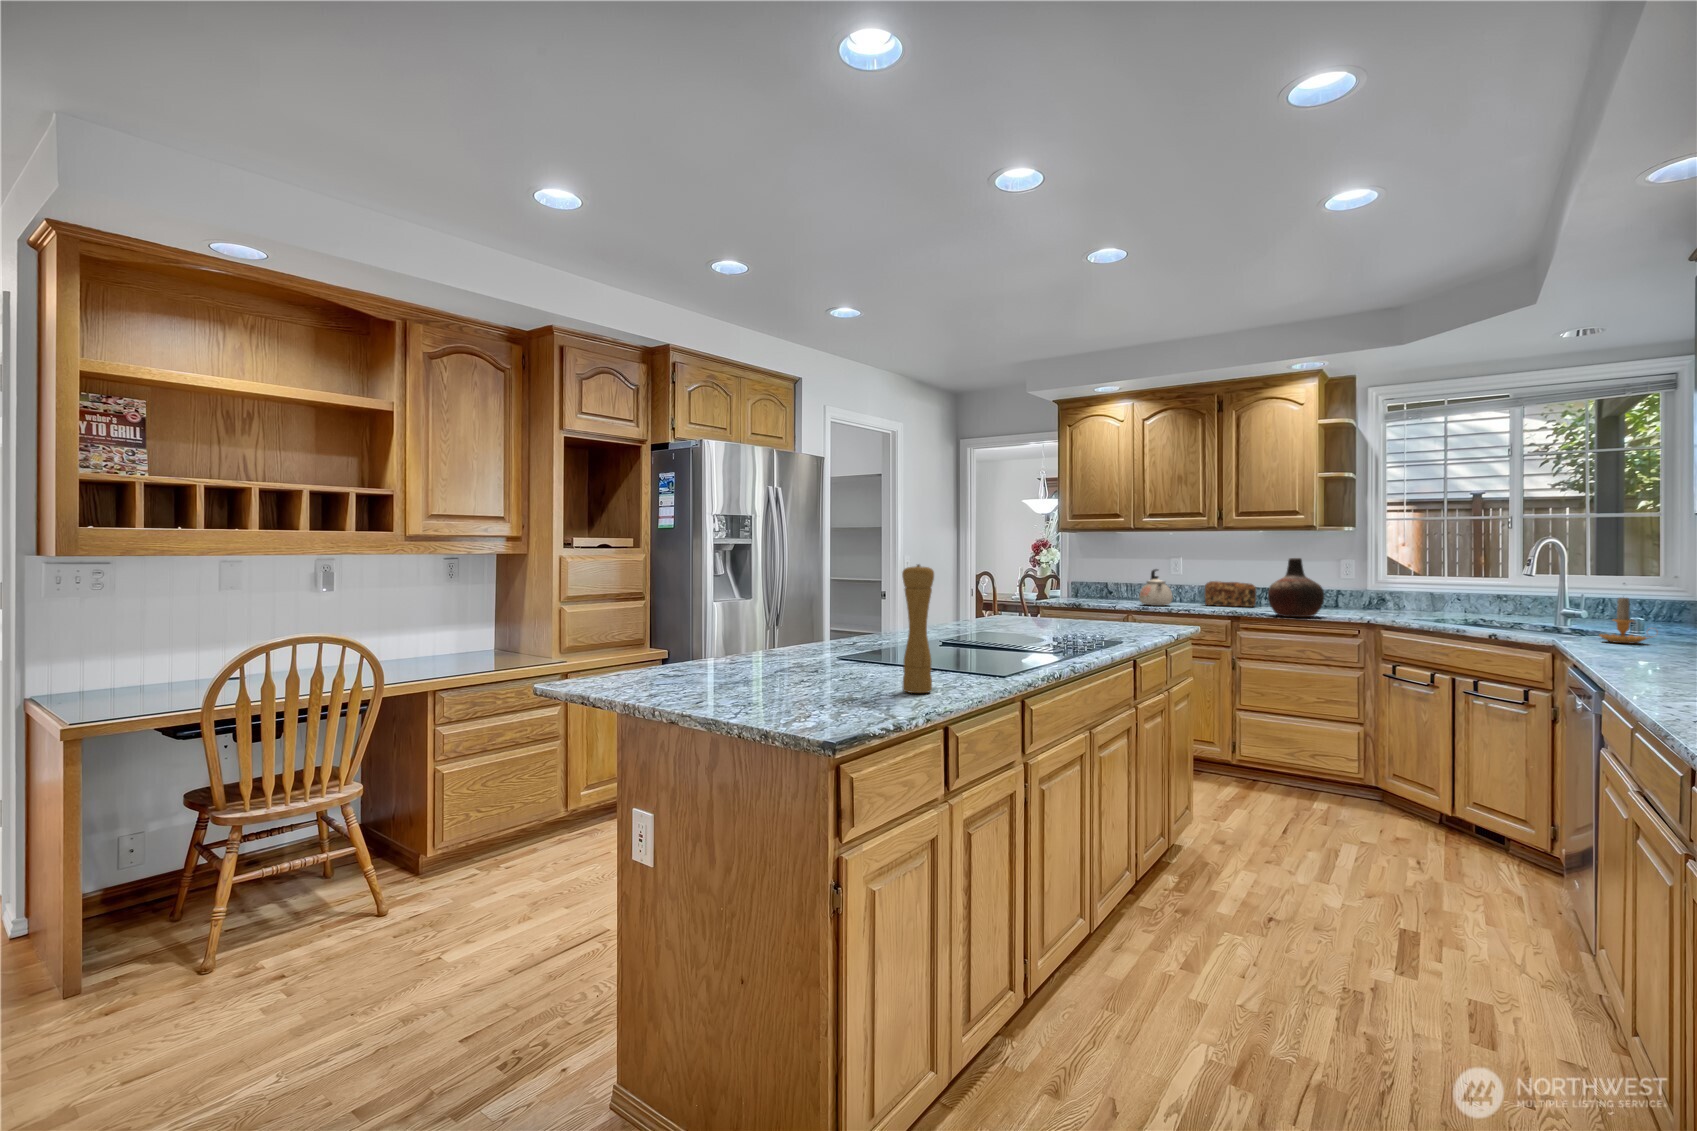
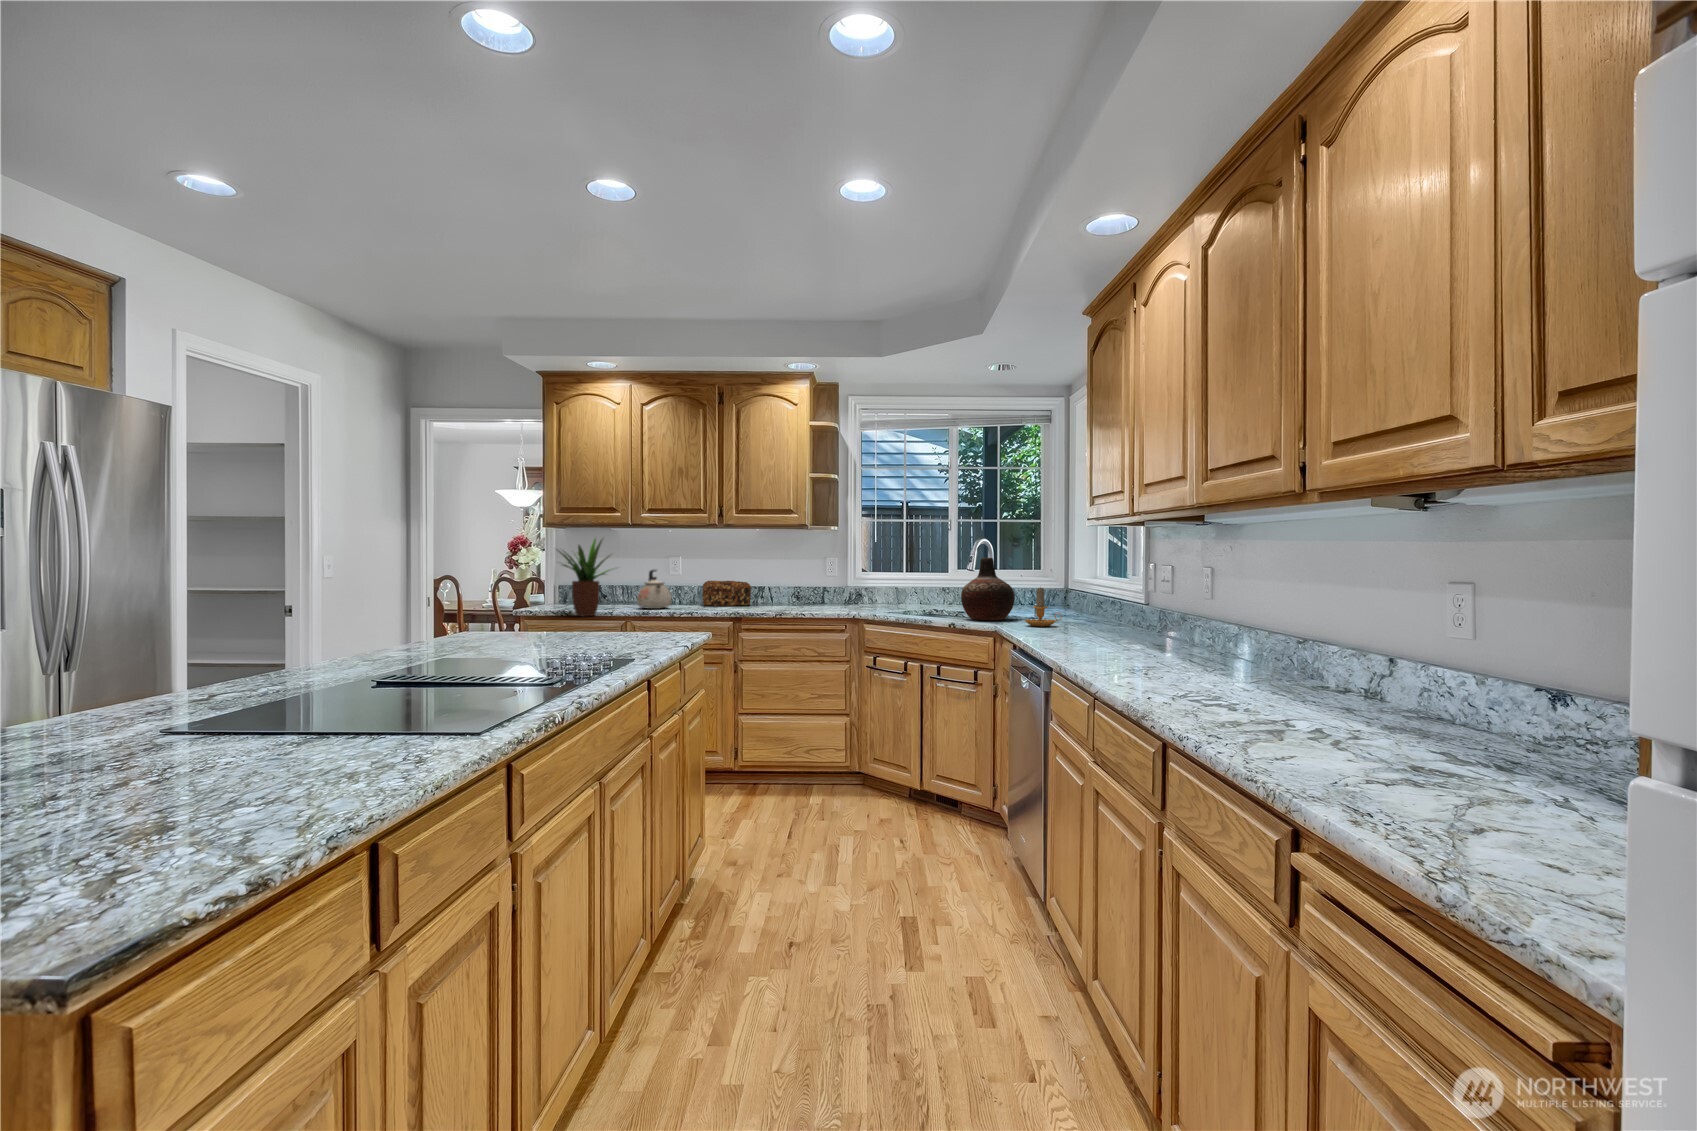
potted plant: none [1065,538,1124,609] -> present [559,539,609,617]
vase: present [1268,558,1325,617] -> present [961,558,1015,620]
pepper mill: present [902,564,934,693] -> none [305,582,363,787]

